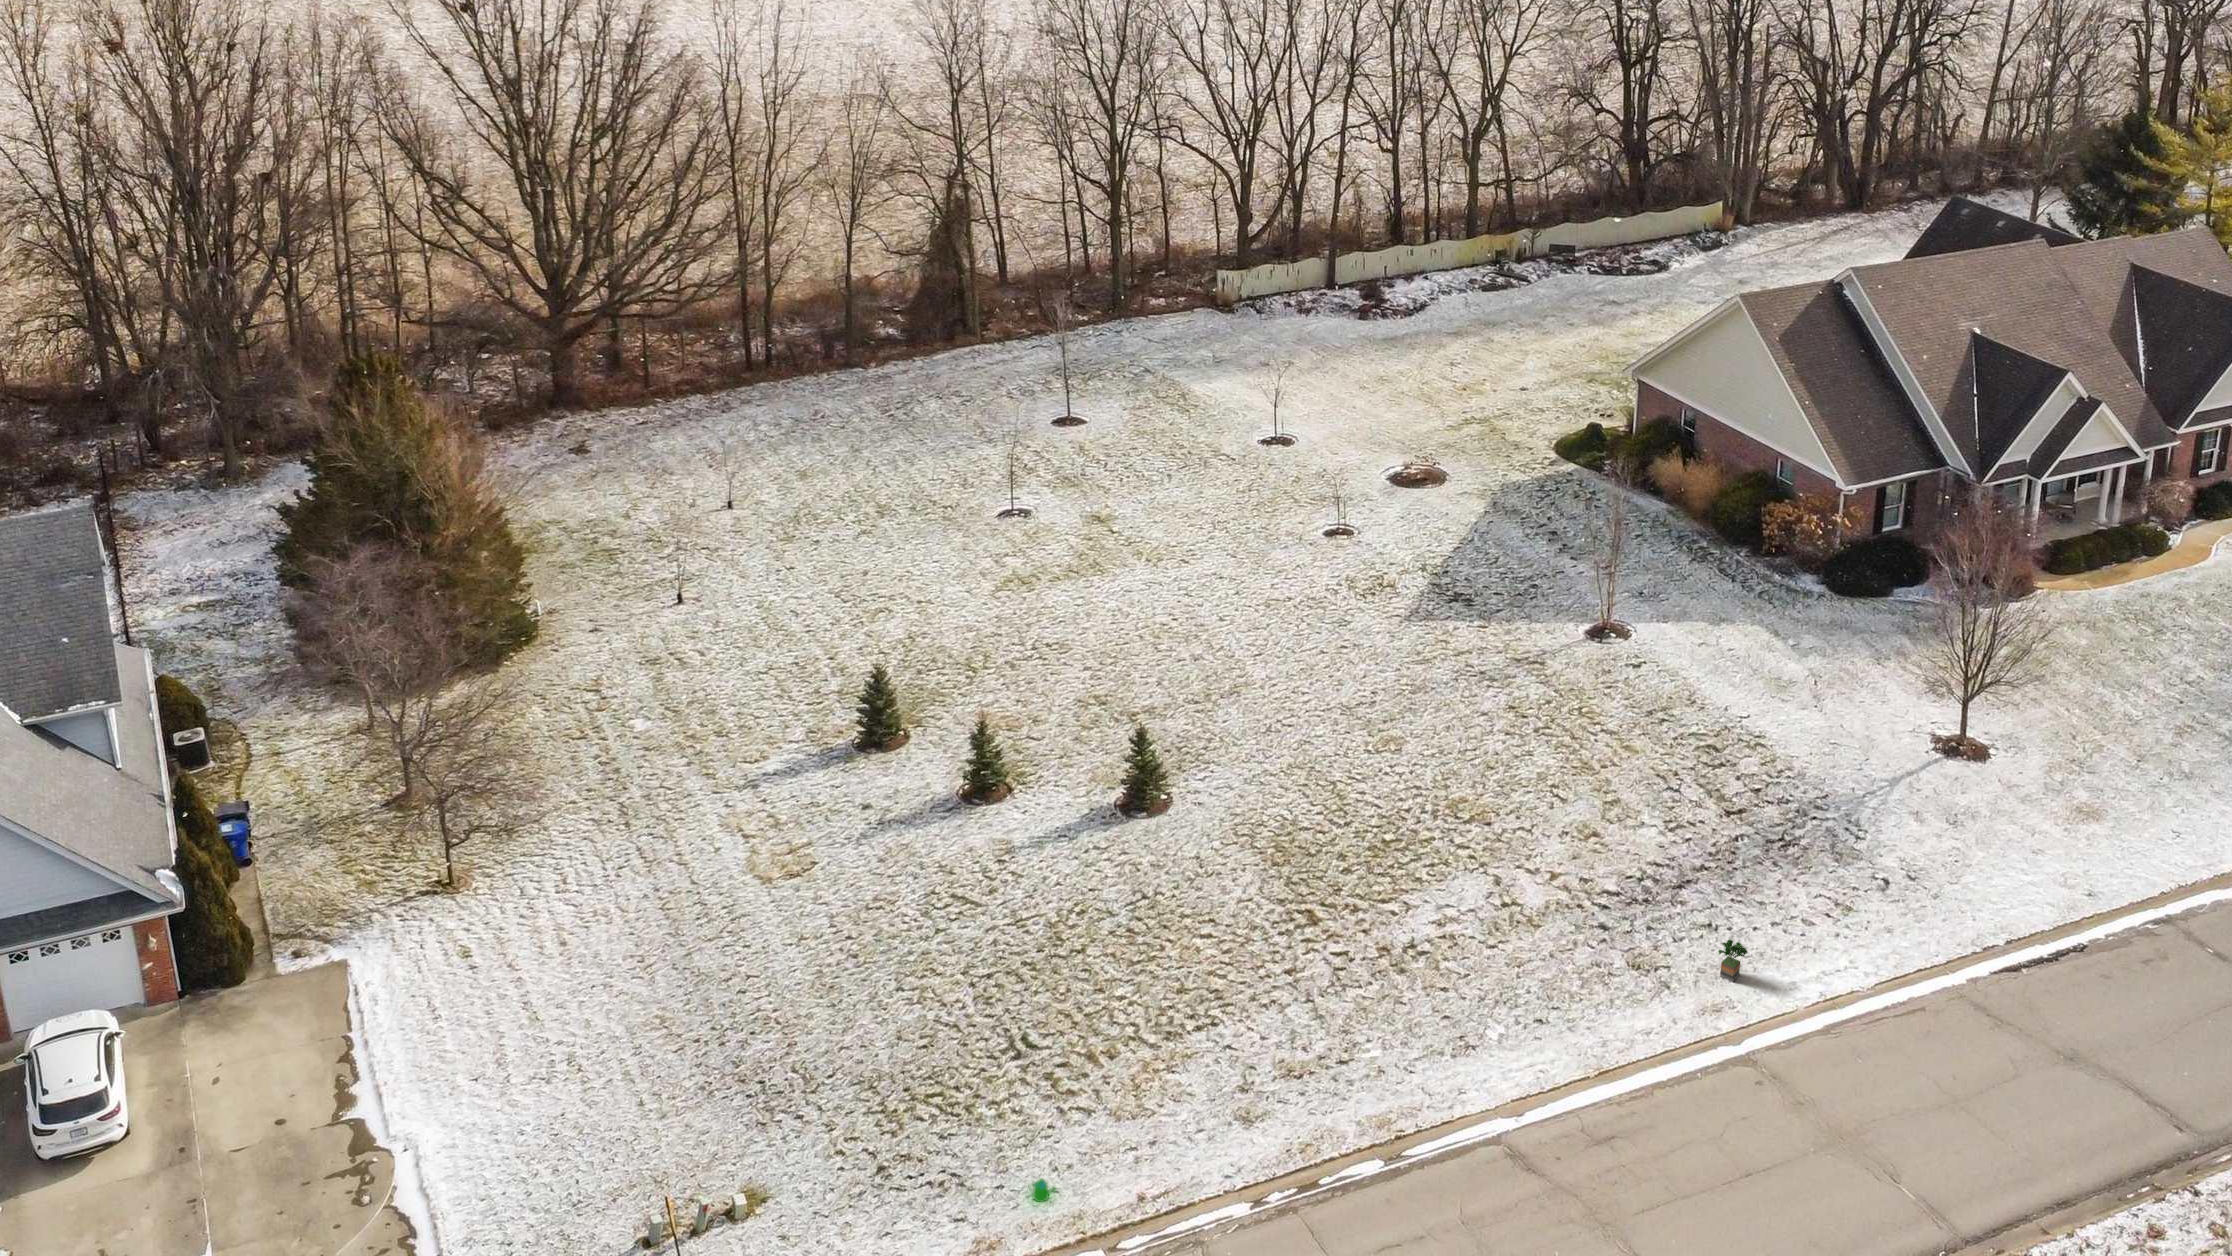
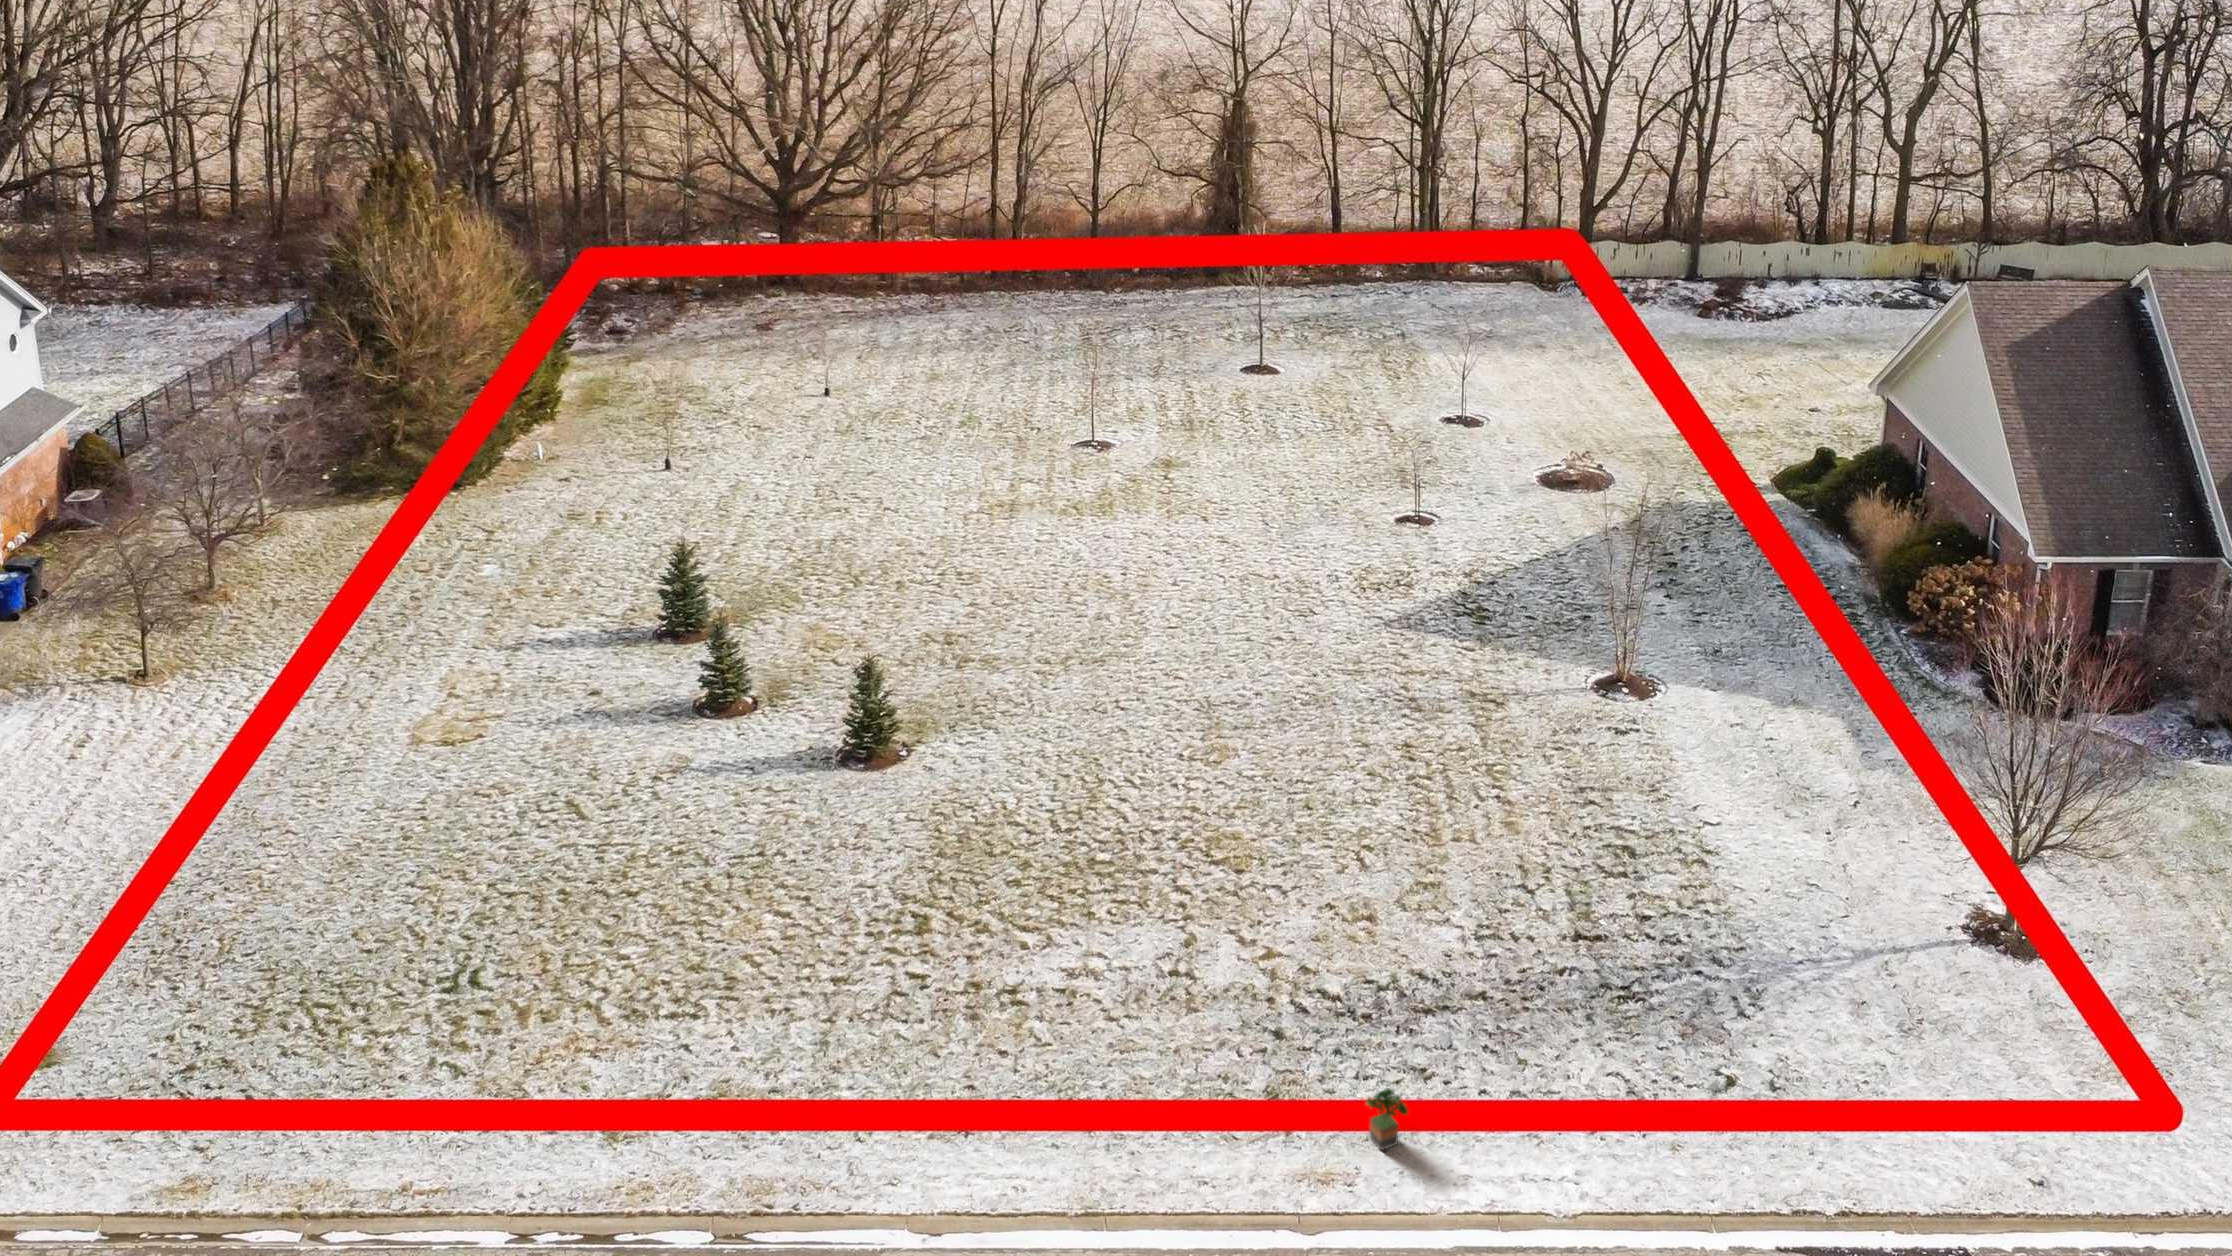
watering can: present [1029,1178,1056,1202] -> none [297,1126,321,1157]

